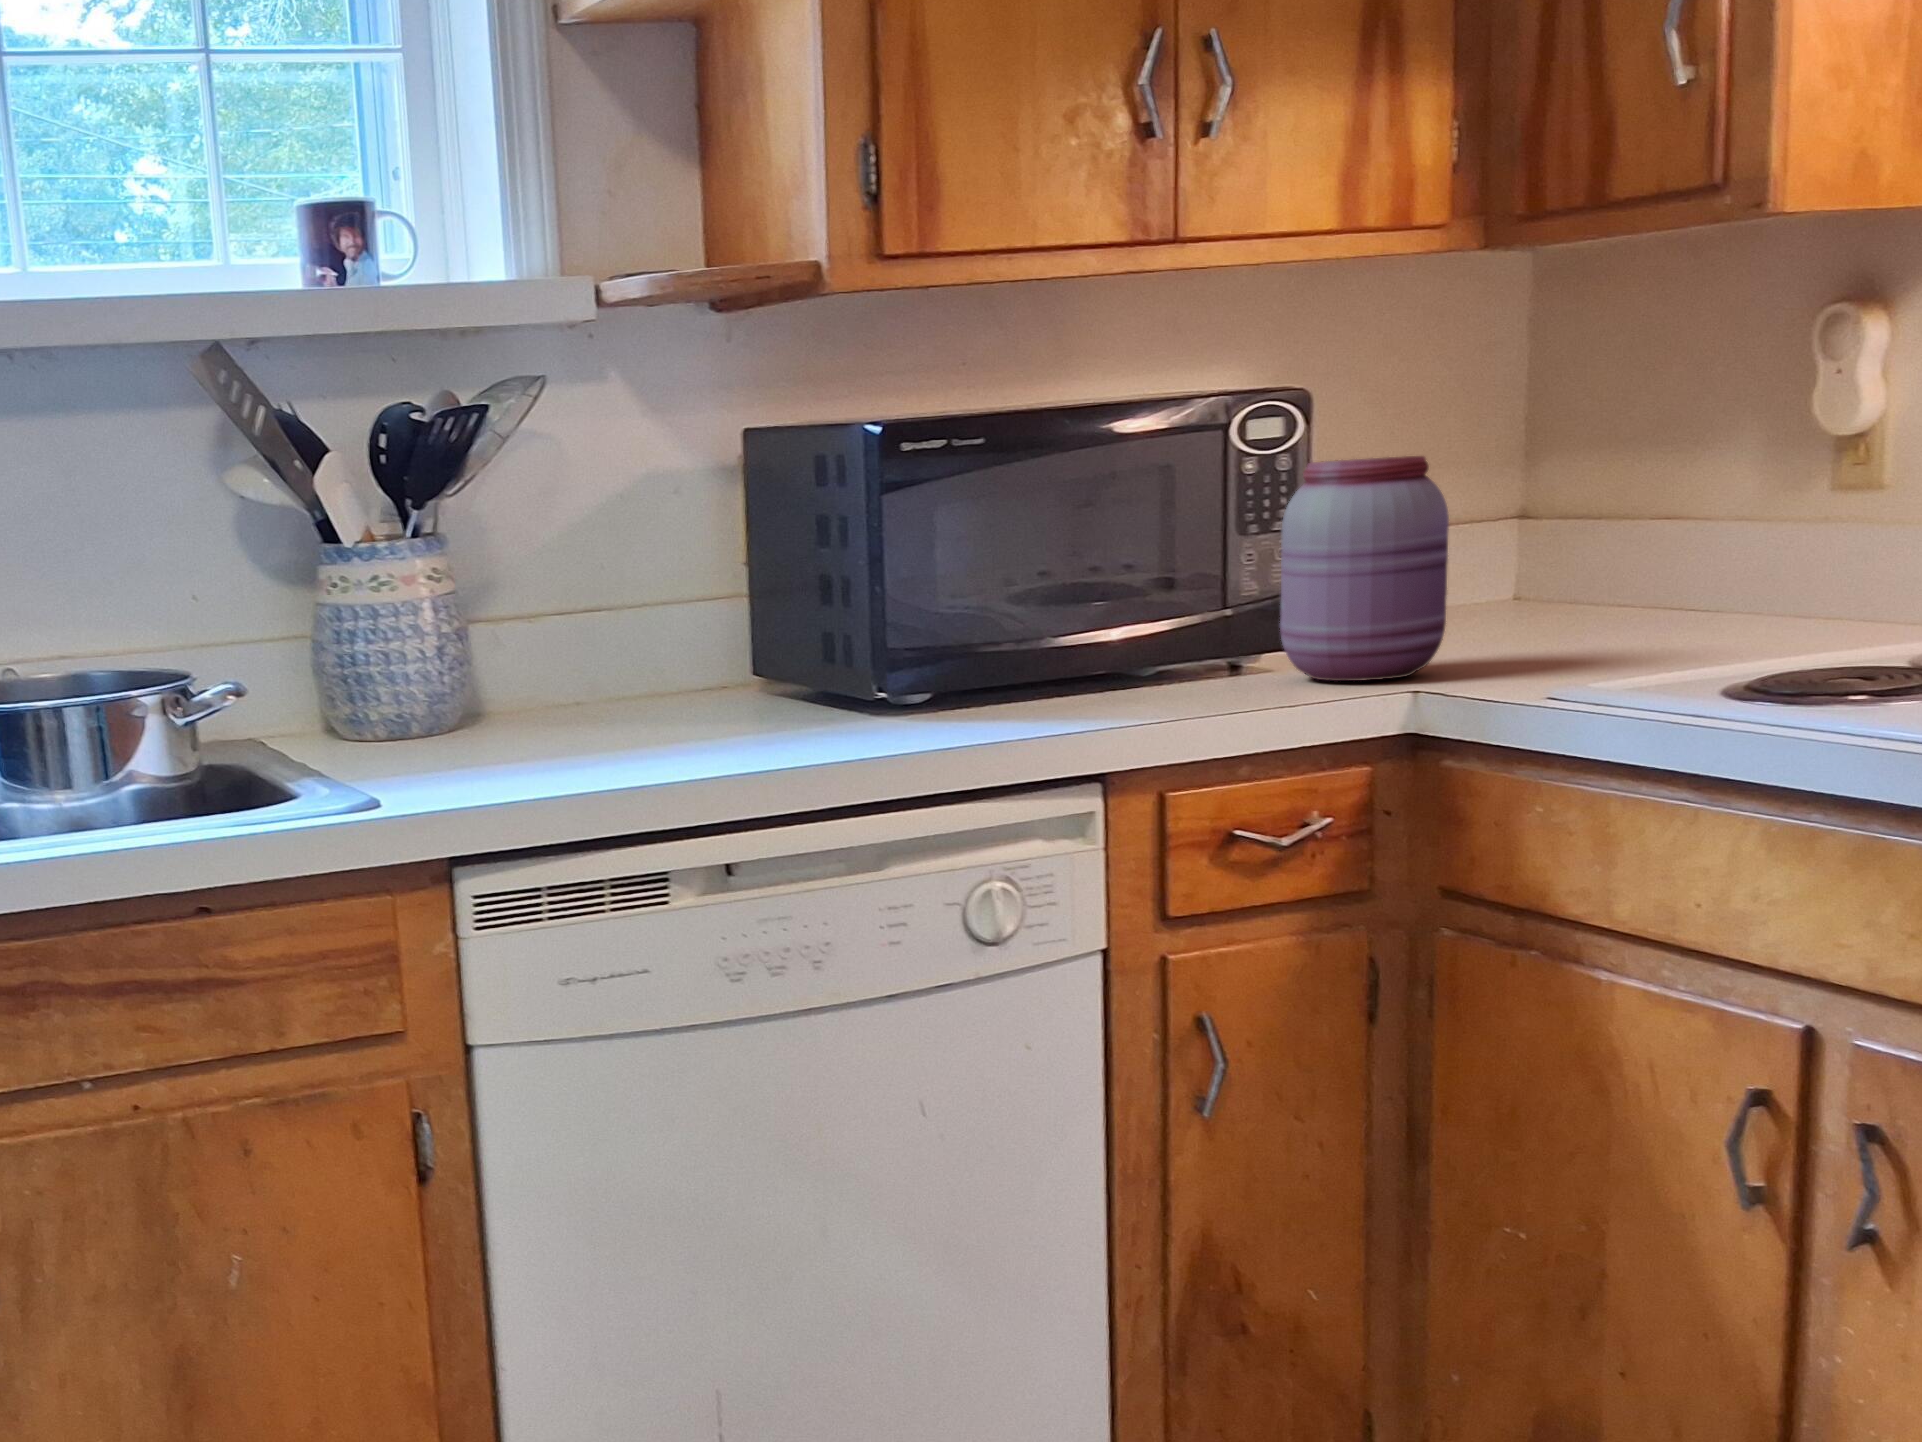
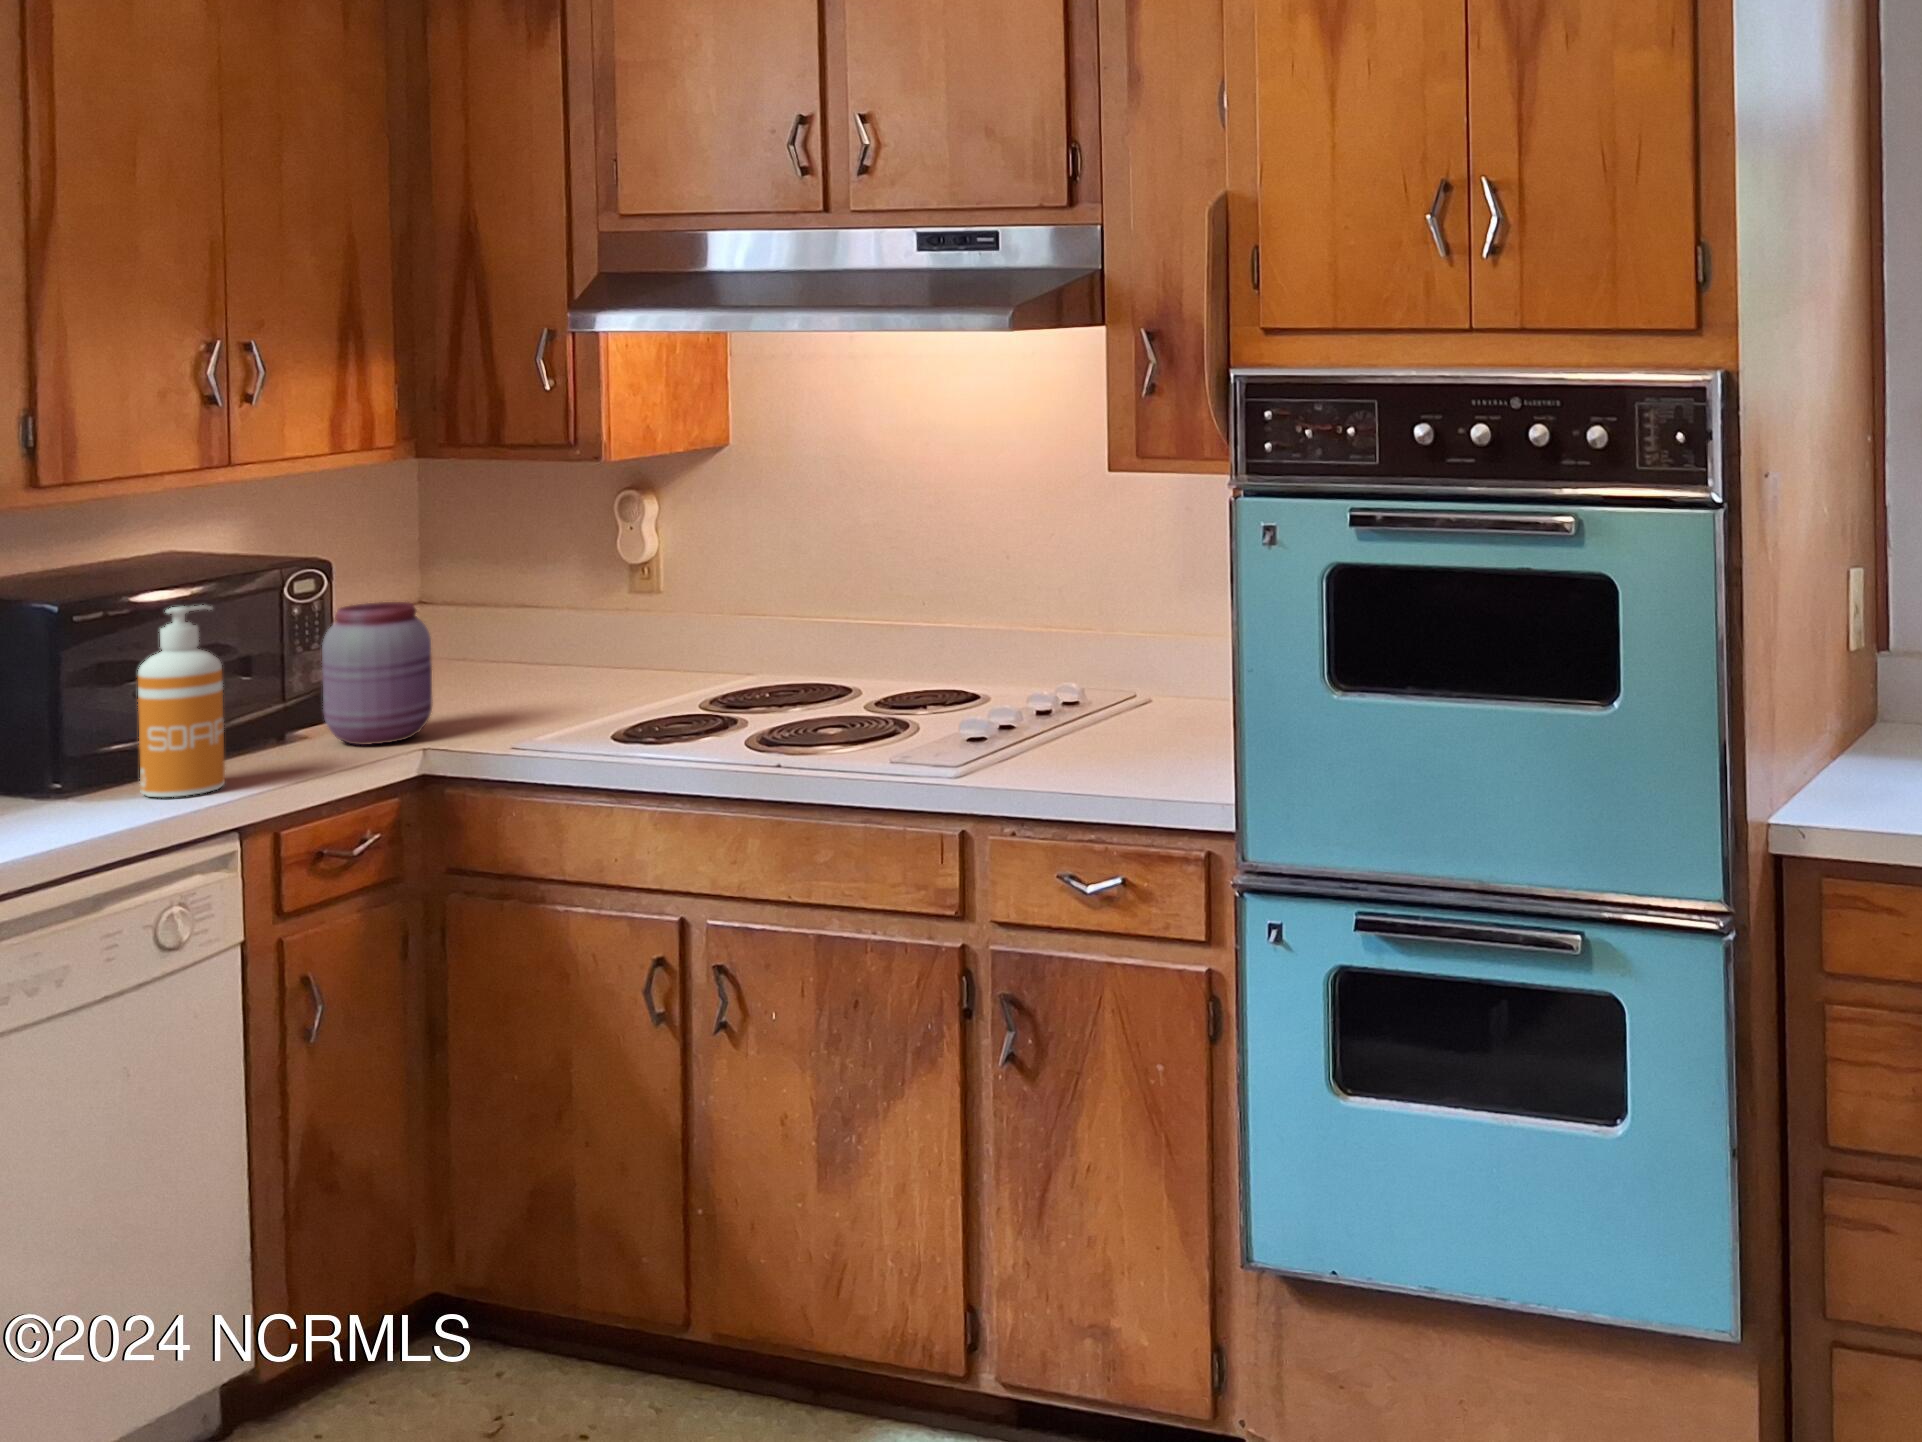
soap dispenser: none [980,429,1095,721] -> present [138,605,225,797]

